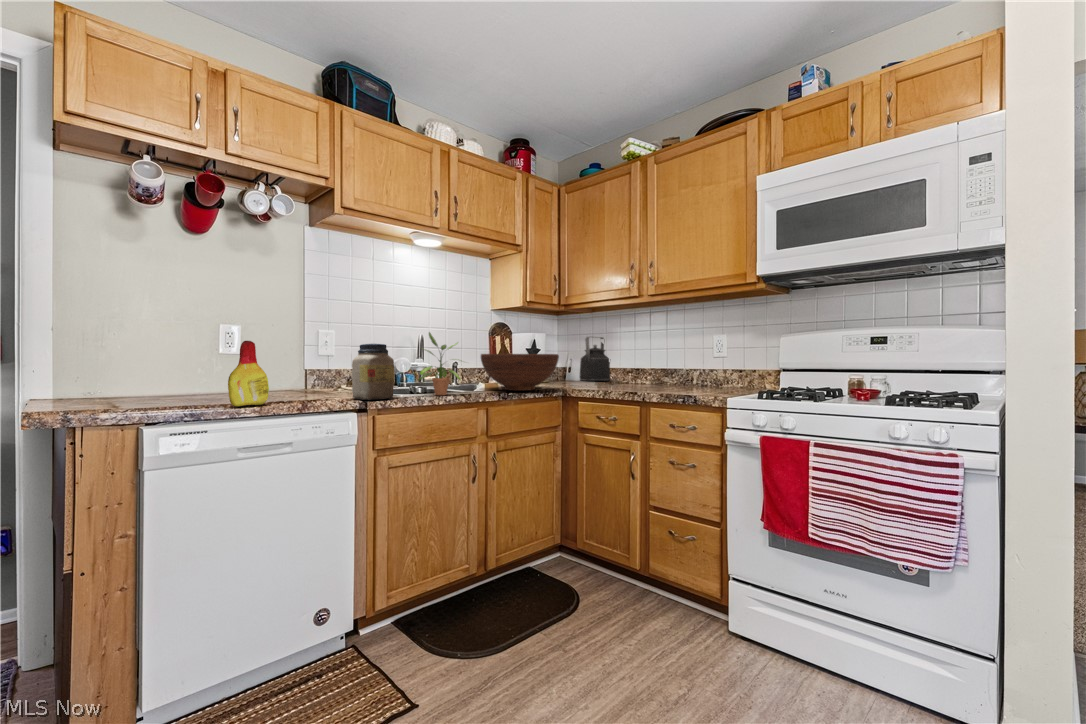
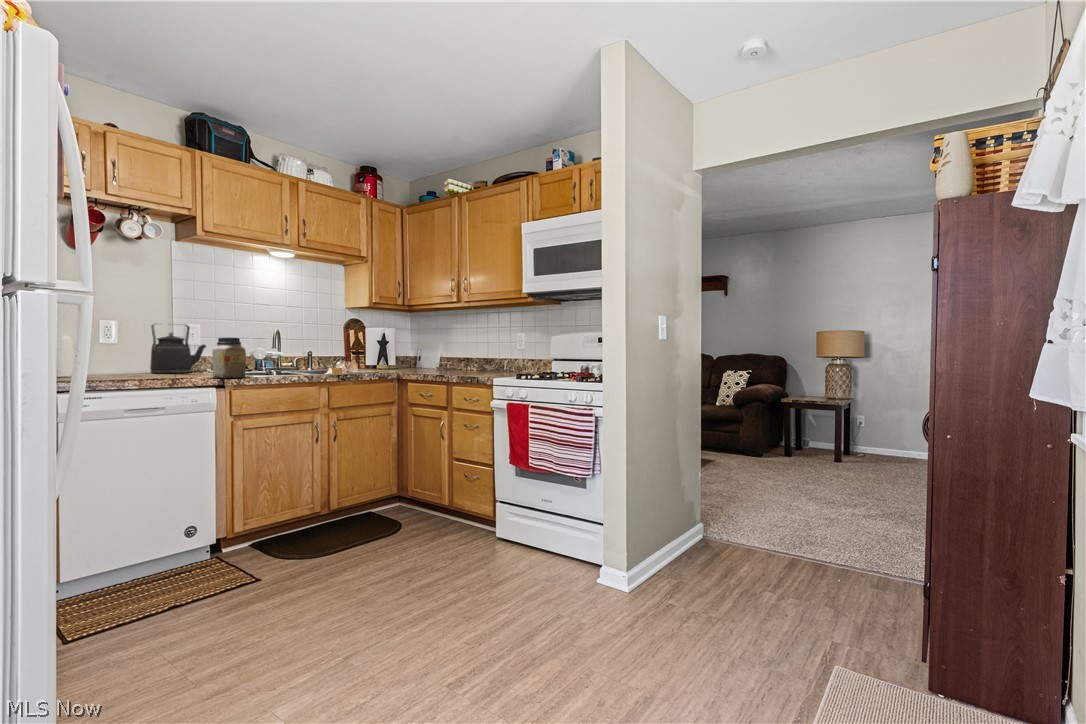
potted plant: present [419,332,460,395] -> none [267,328,308,376]
kettle: present [580,337,610,381] -> present [150,324,206,373]
bottle: present [228,341,269,406] -> none [115,335,147,382]
fruit bowl: present [481,354,559,391] -> none [322,345,386,373]

